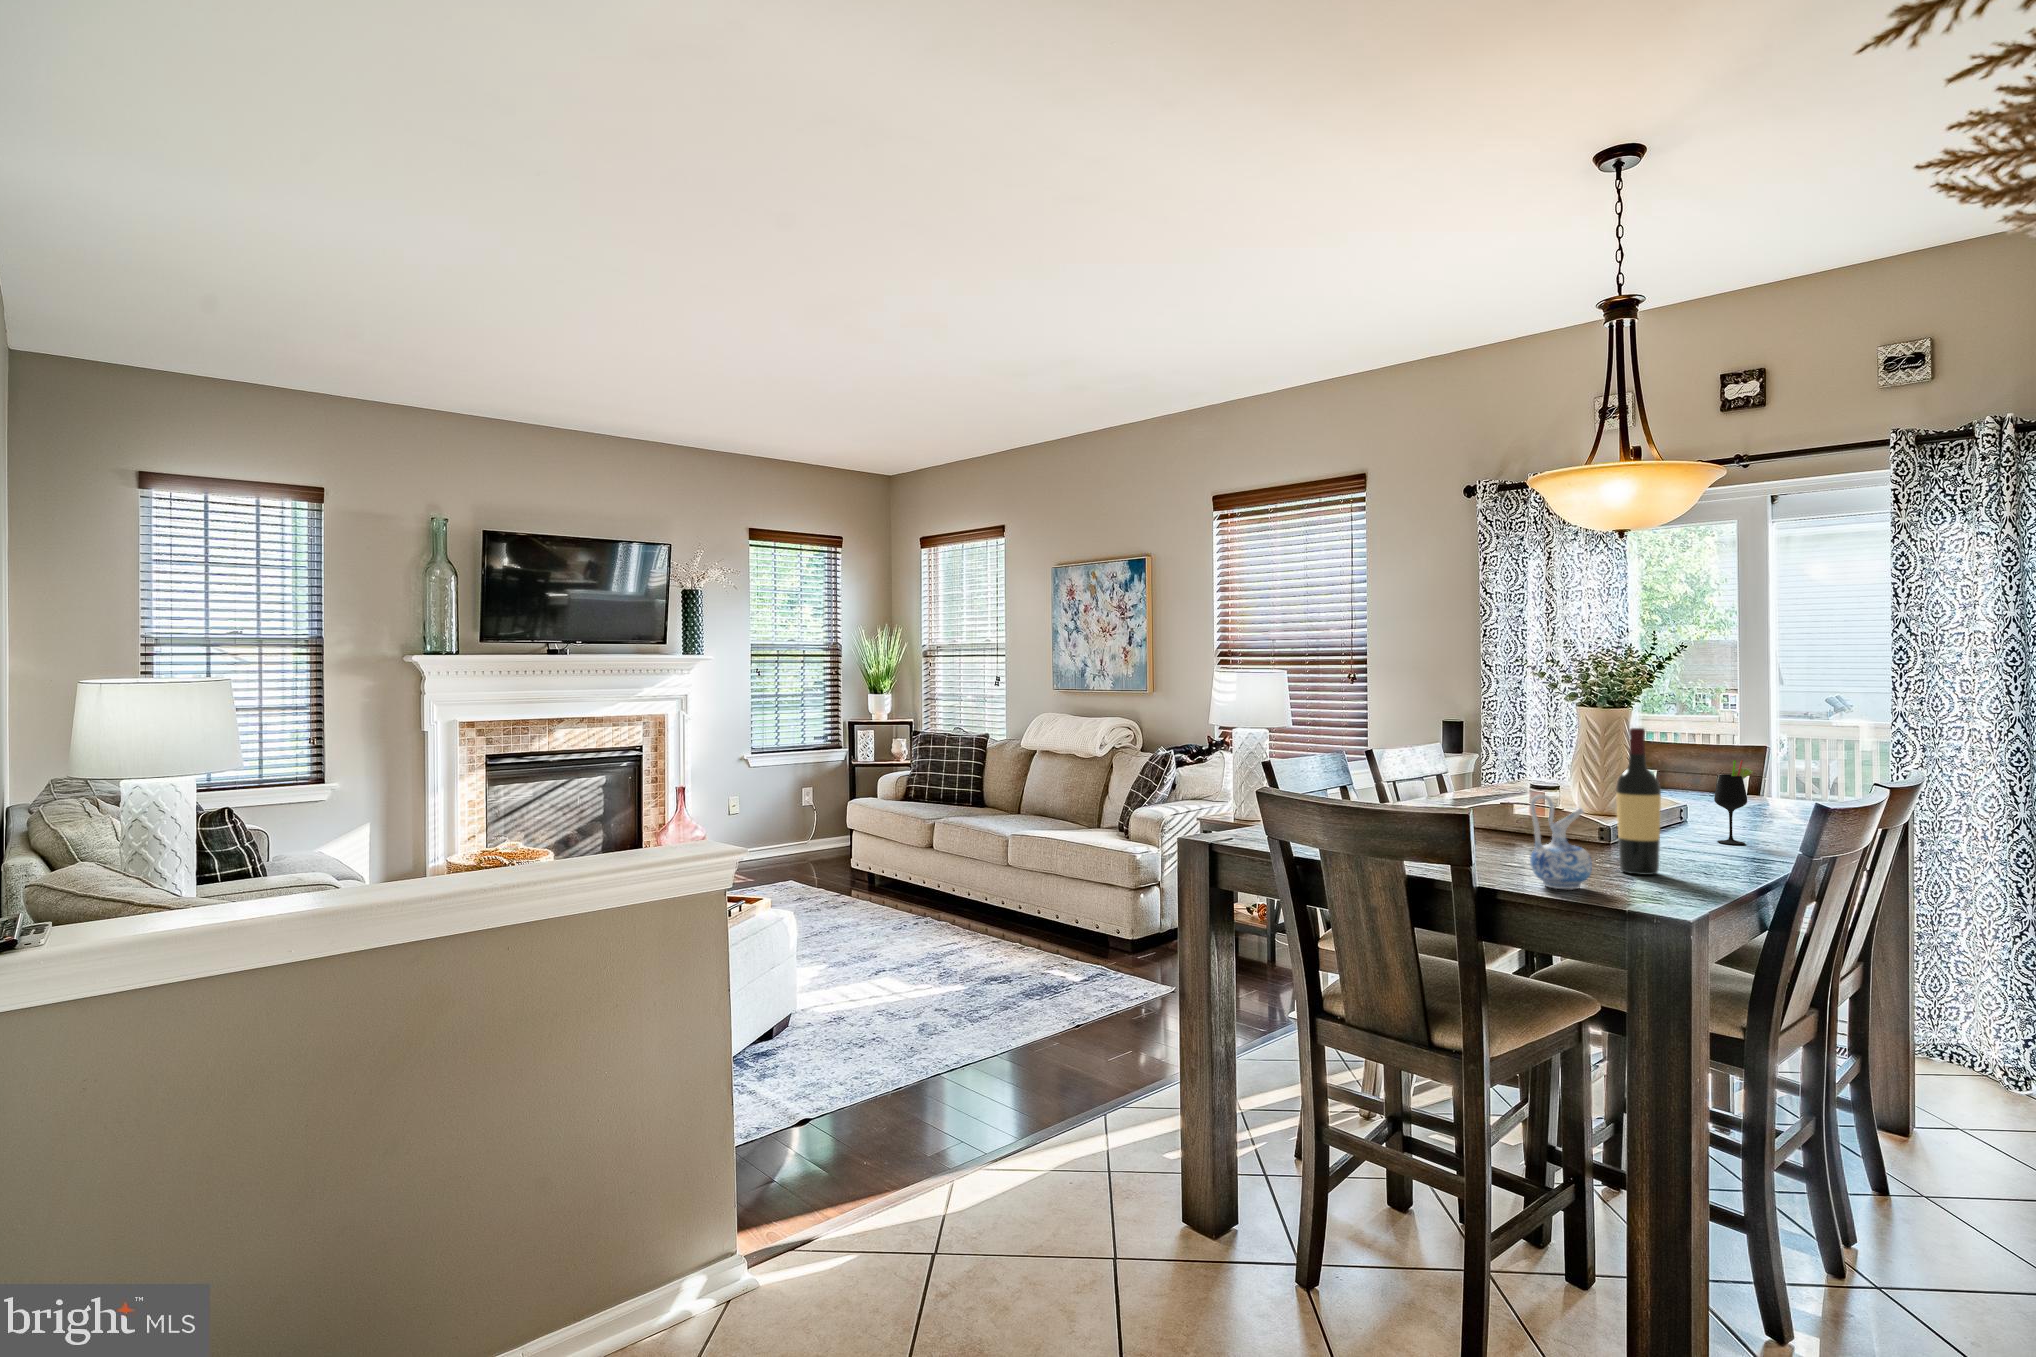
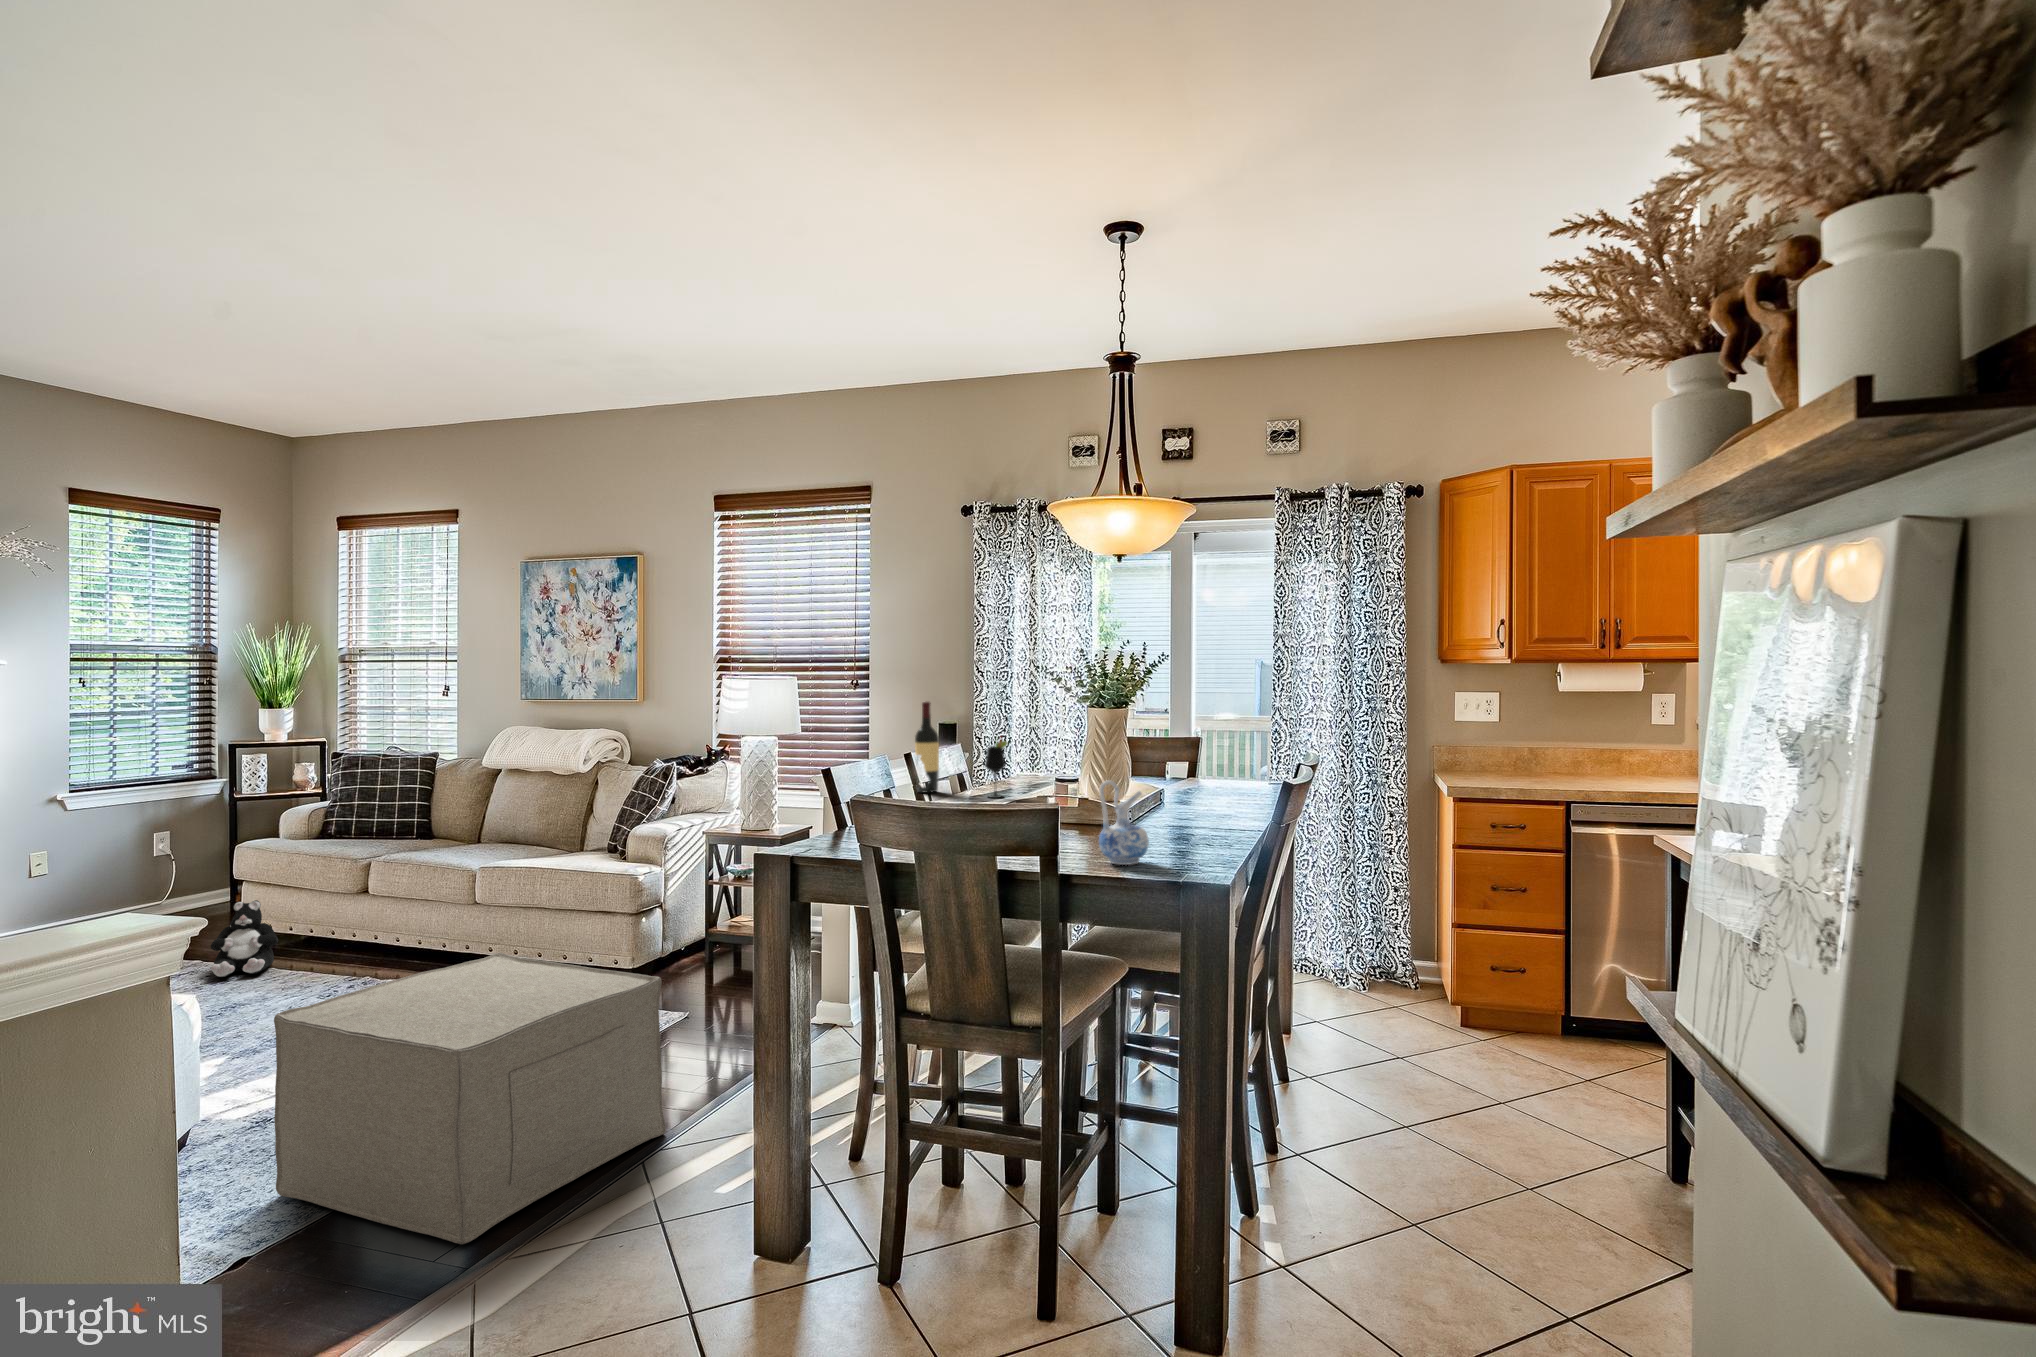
wine bottle: present [1616,728,1661,875] -> present [915,701,939,793]
wine glass: present [1714,760,1753,844] -> present [985,736,1008,798]
plush toy: none [827,848,872,906] -> present [211,900,278,977]
ottoman: none [837,910,1129,1147] -> present [274,953,666,1244]

